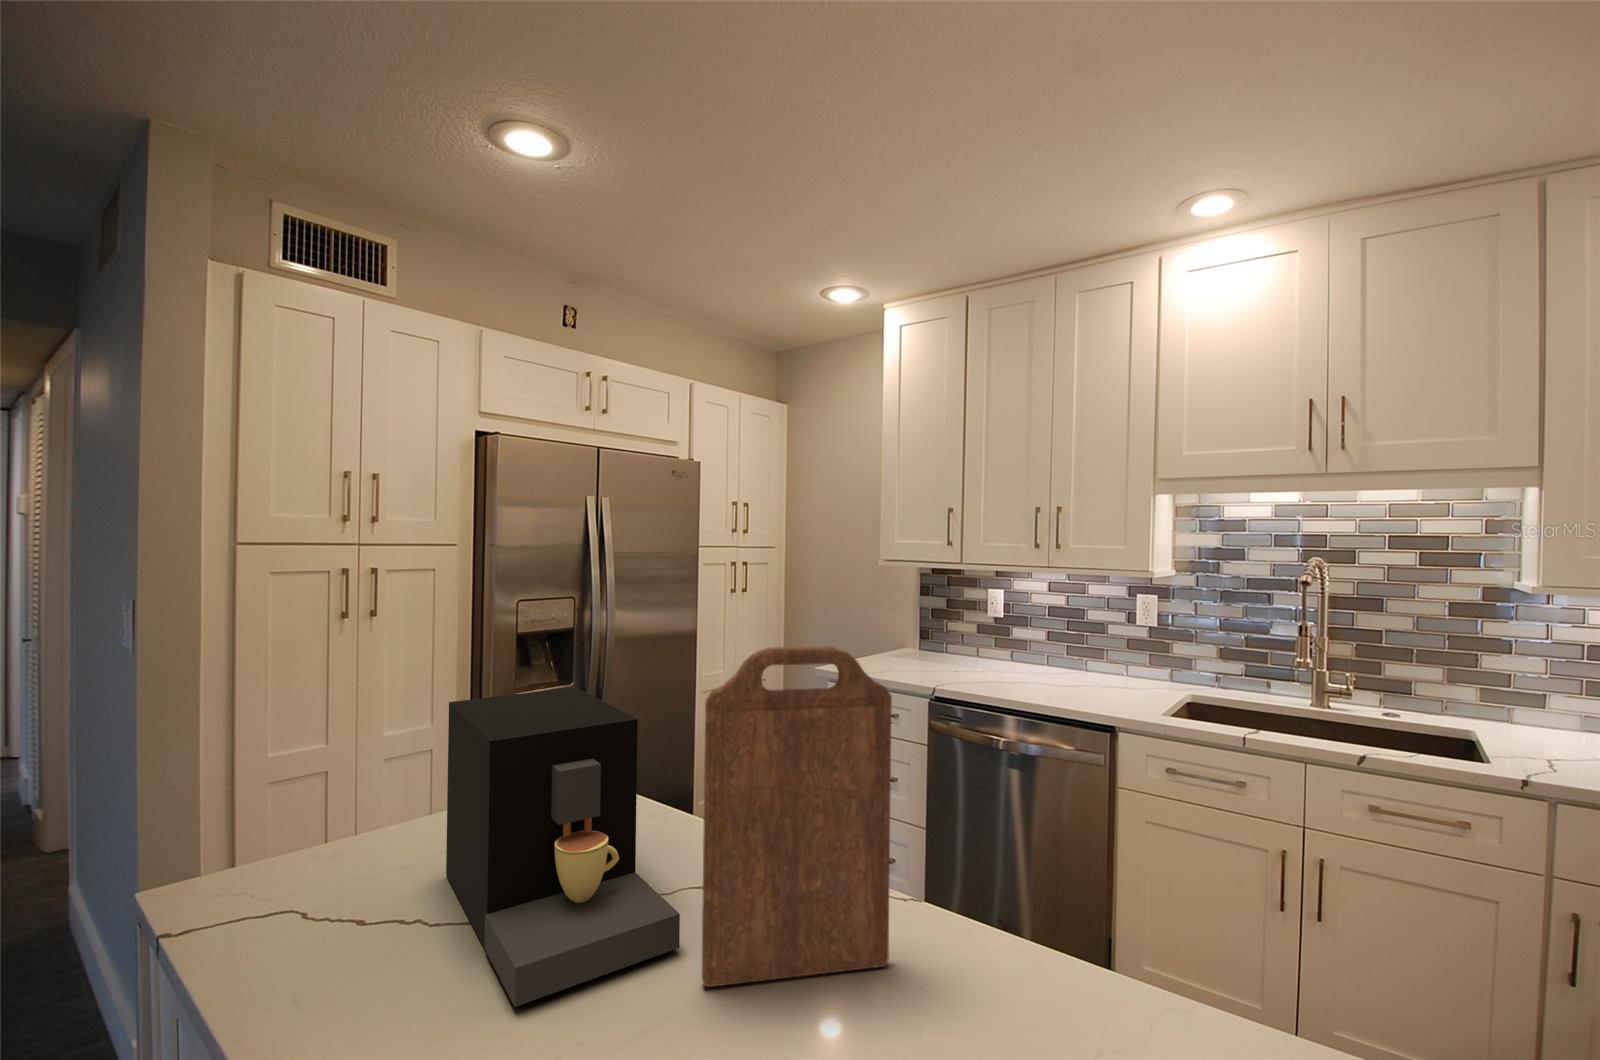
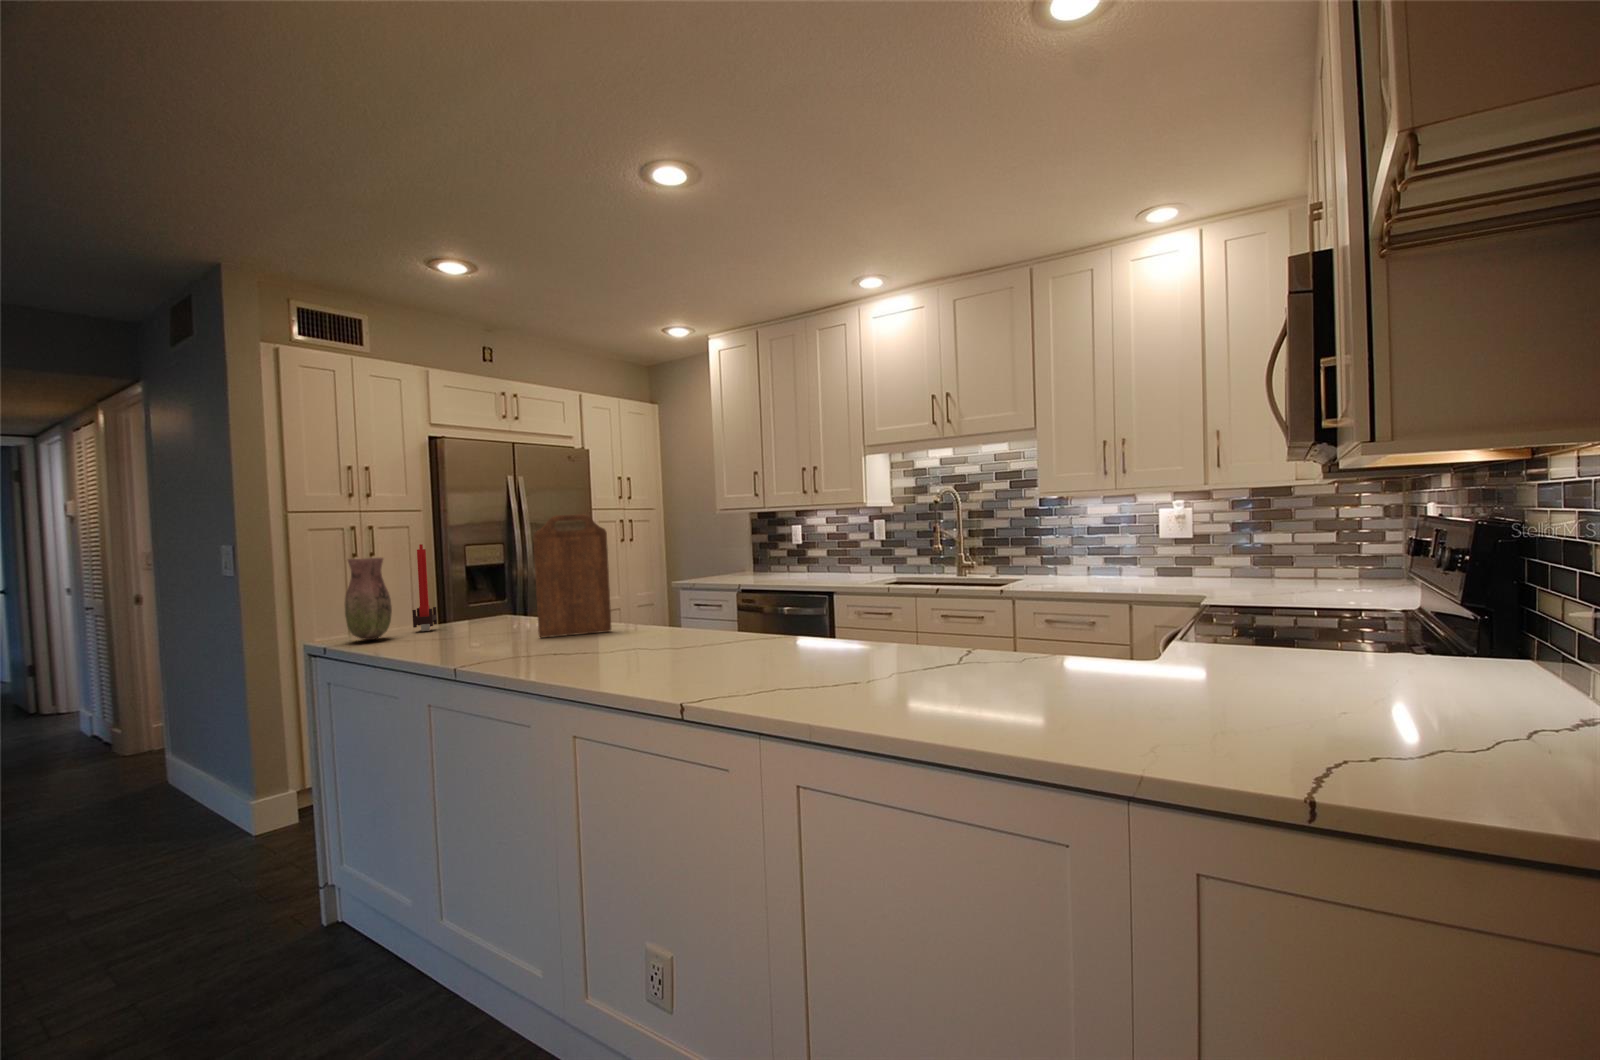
candle: none [393,664,449,861] -> present [412,544,437,631]
coffee maker: present [446,688,680,1007] -> none [434,554,533,642]
vase: none [219,703,340,917] -> present [345,557,392,640]

